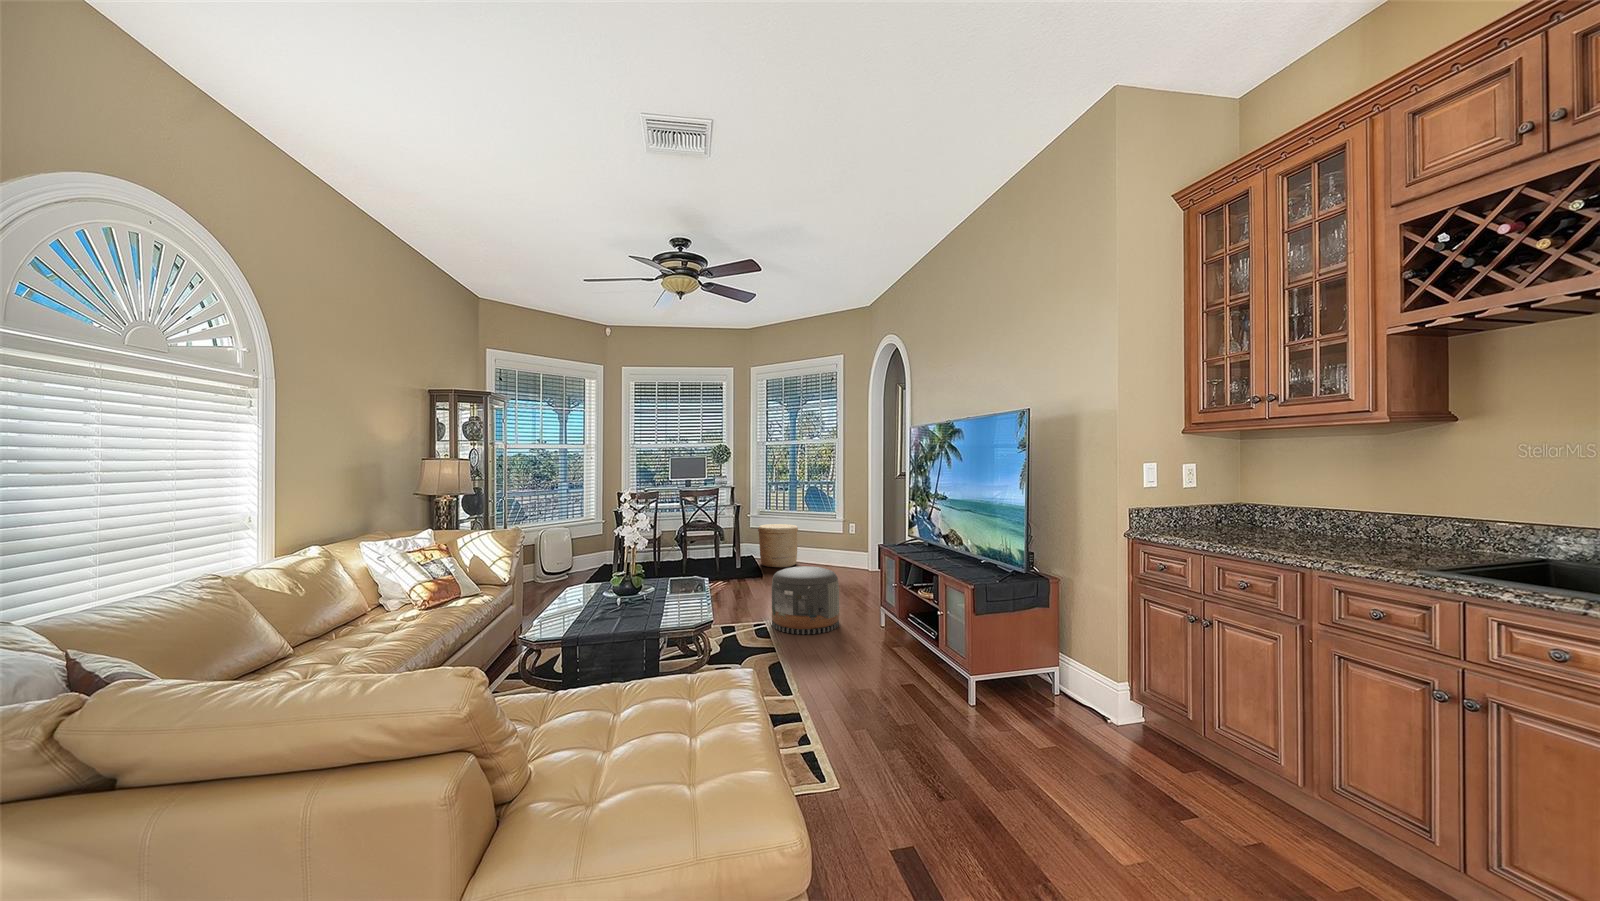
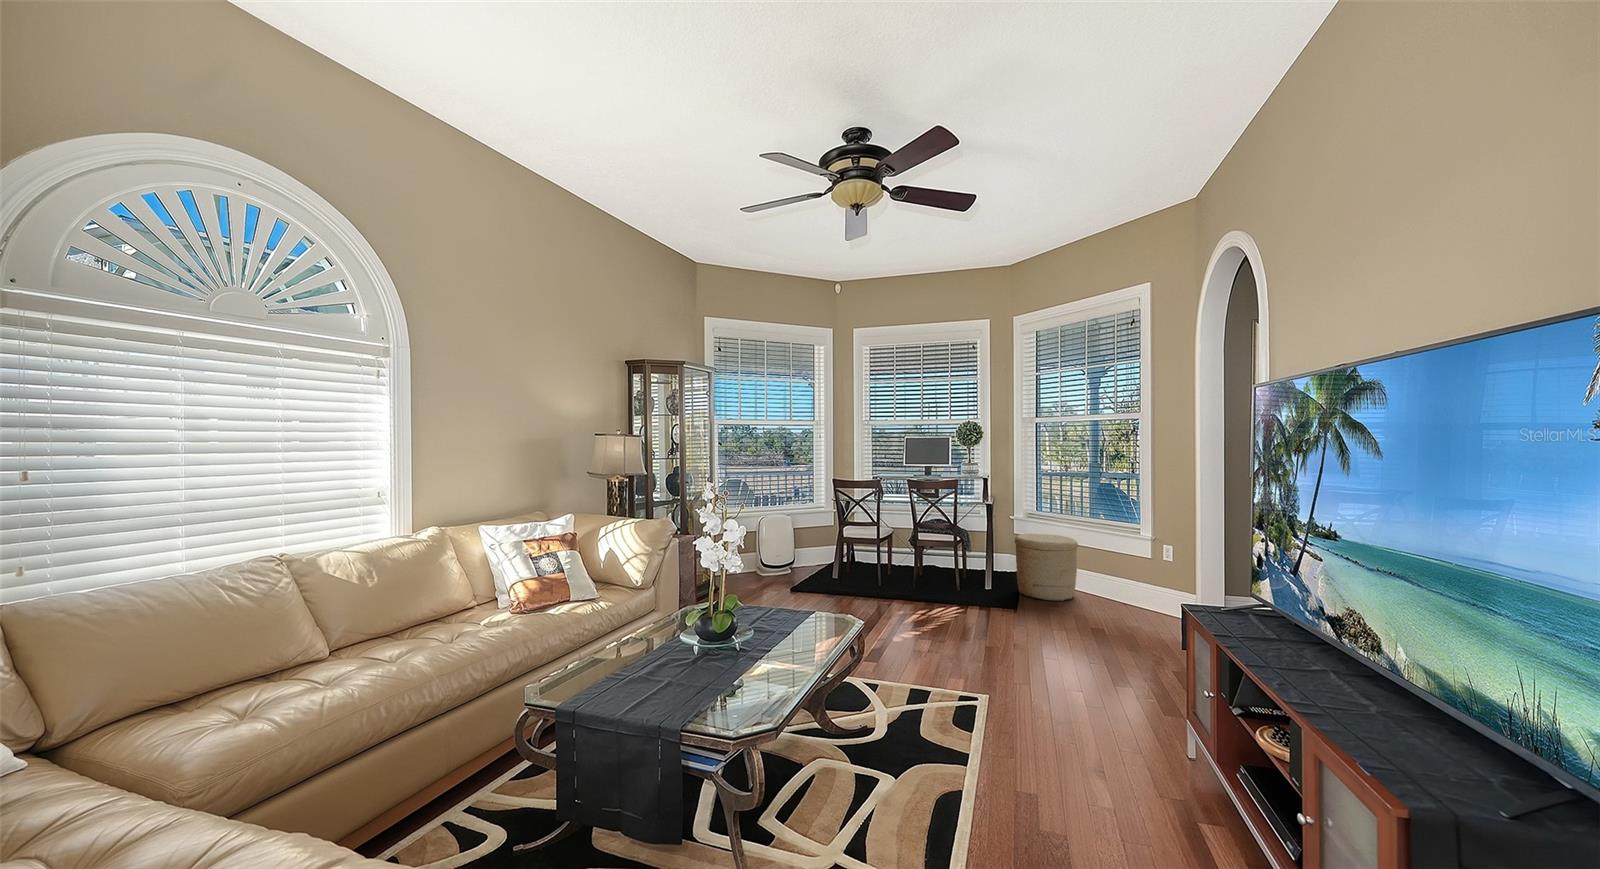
pouf: present [772,566,839,634] -> none [981,617,1101,743]

